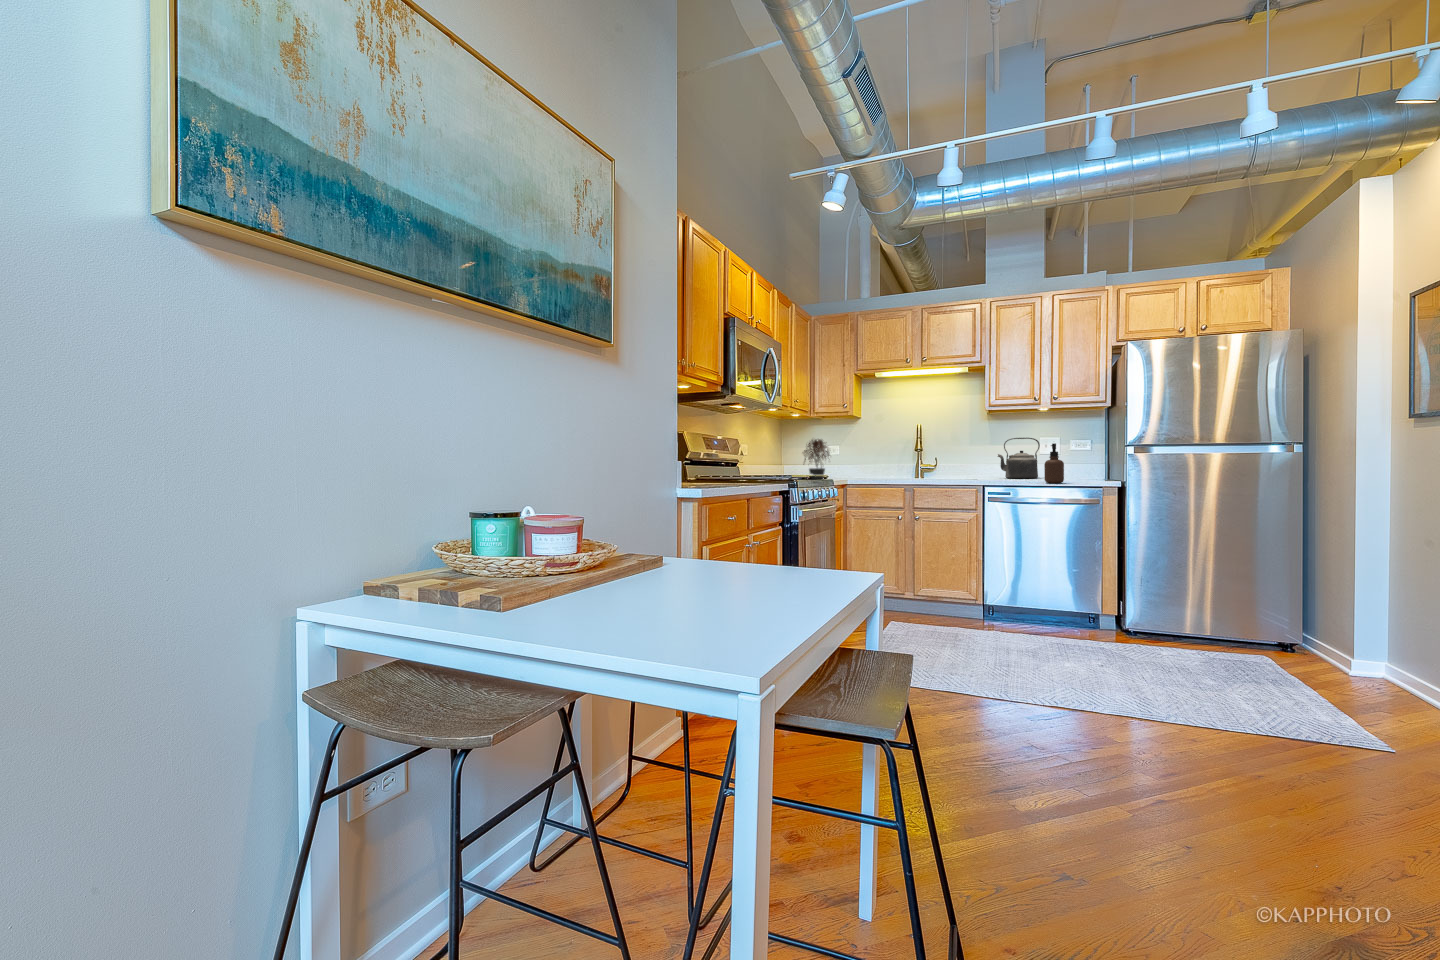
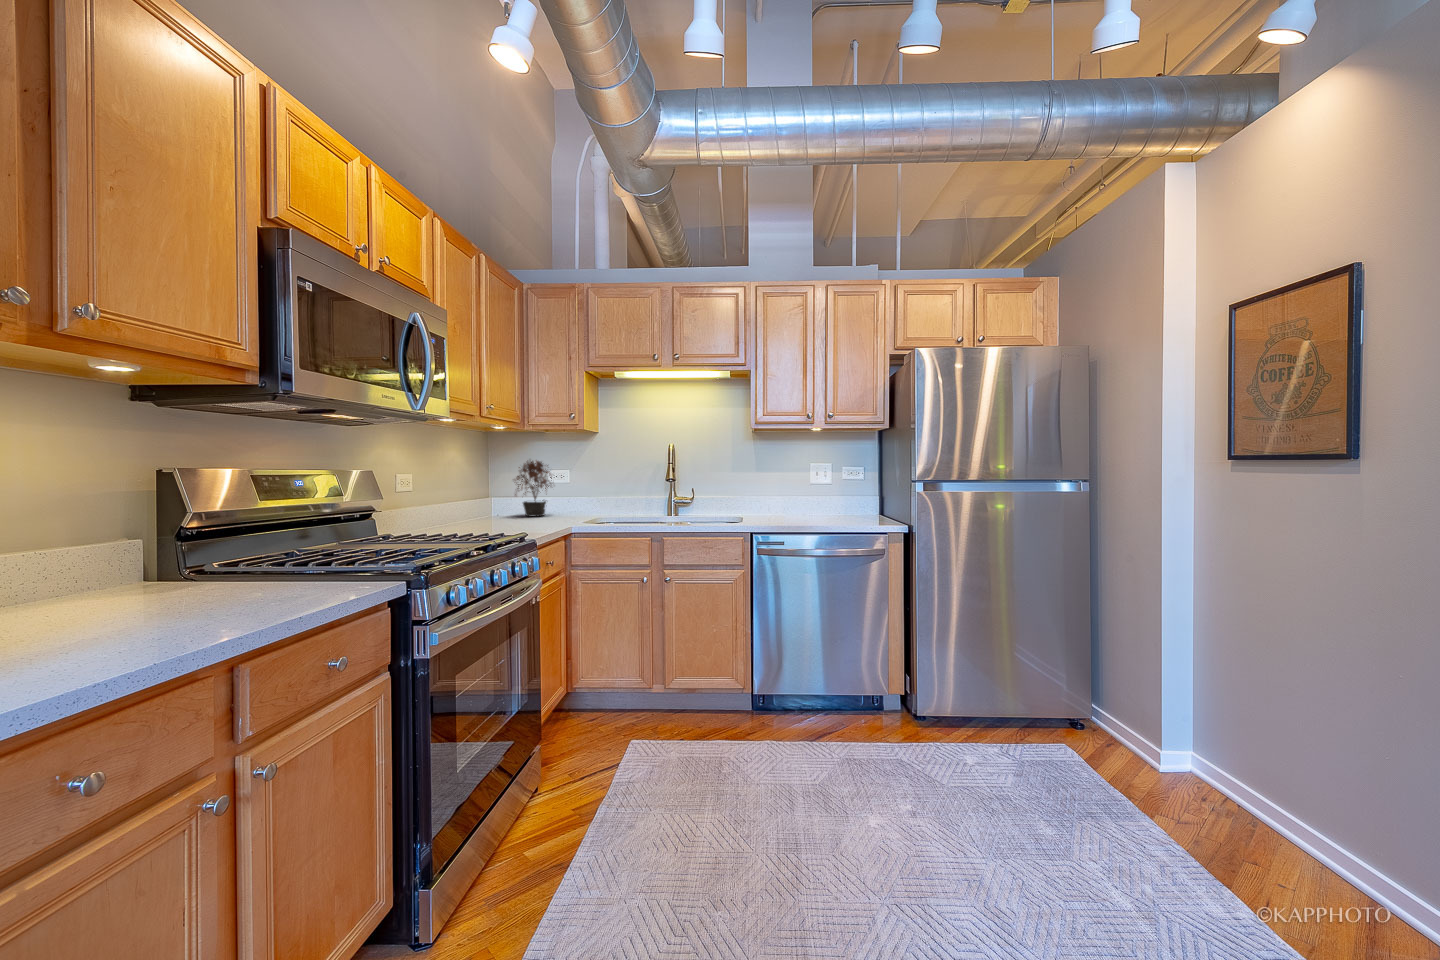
kettle: present [998,438,1040,478] -> none [764,463,812,514]
soap dispenser: present [1044,443,1064,483] -> none [823,476,846,528]

